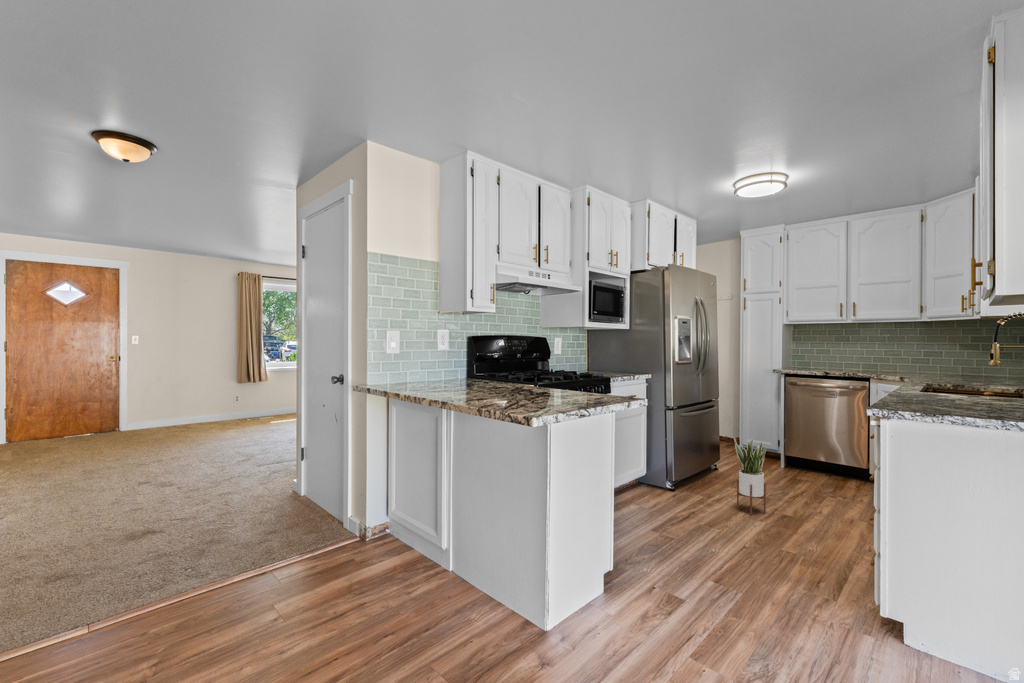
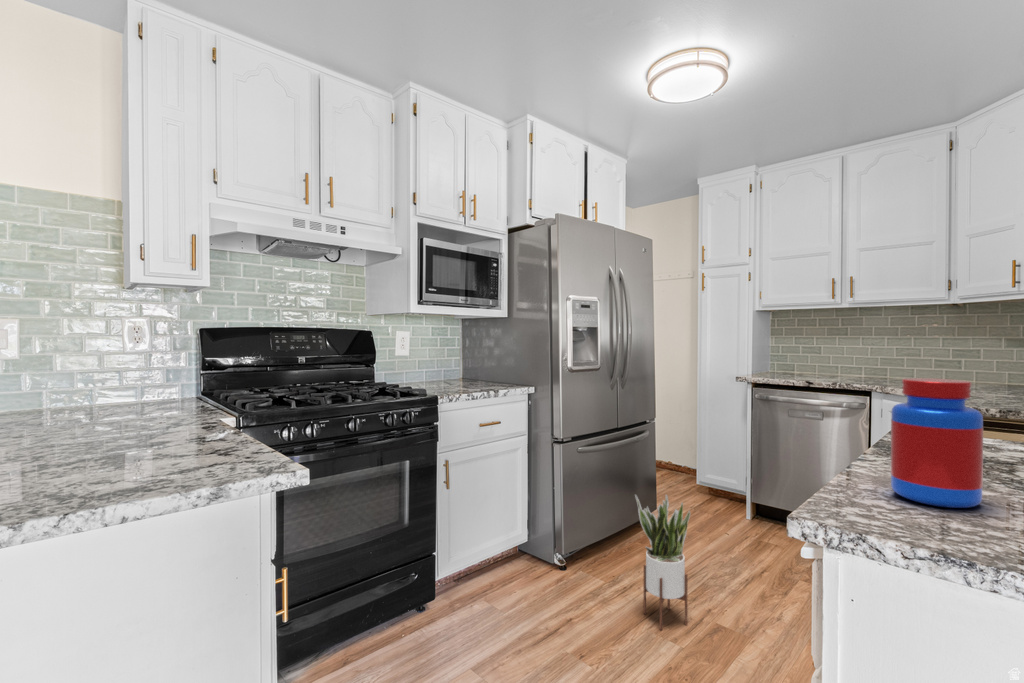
jar: none [899,360,933,406] -> present [891,378,983,508]

